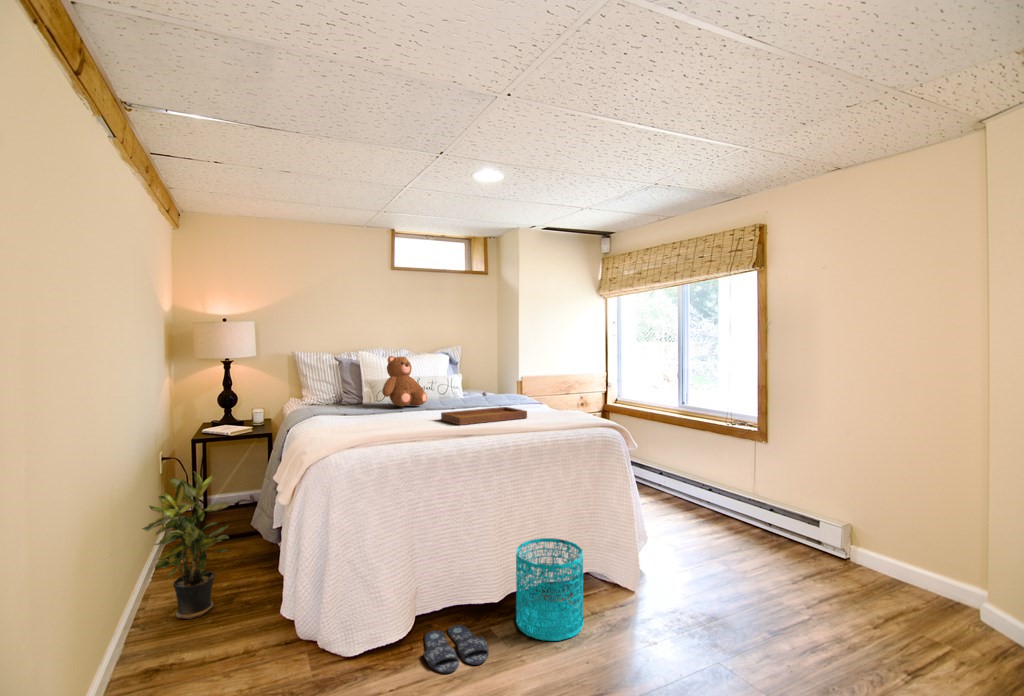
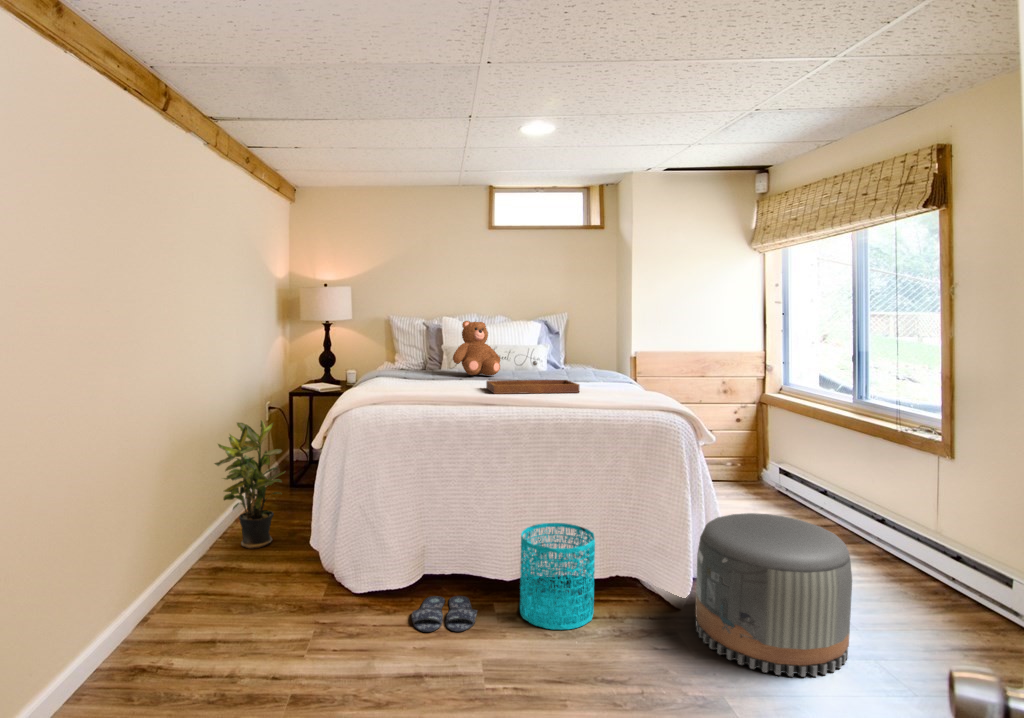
pouf: none [658,506,782,639] -> present [695,513,852,677]

